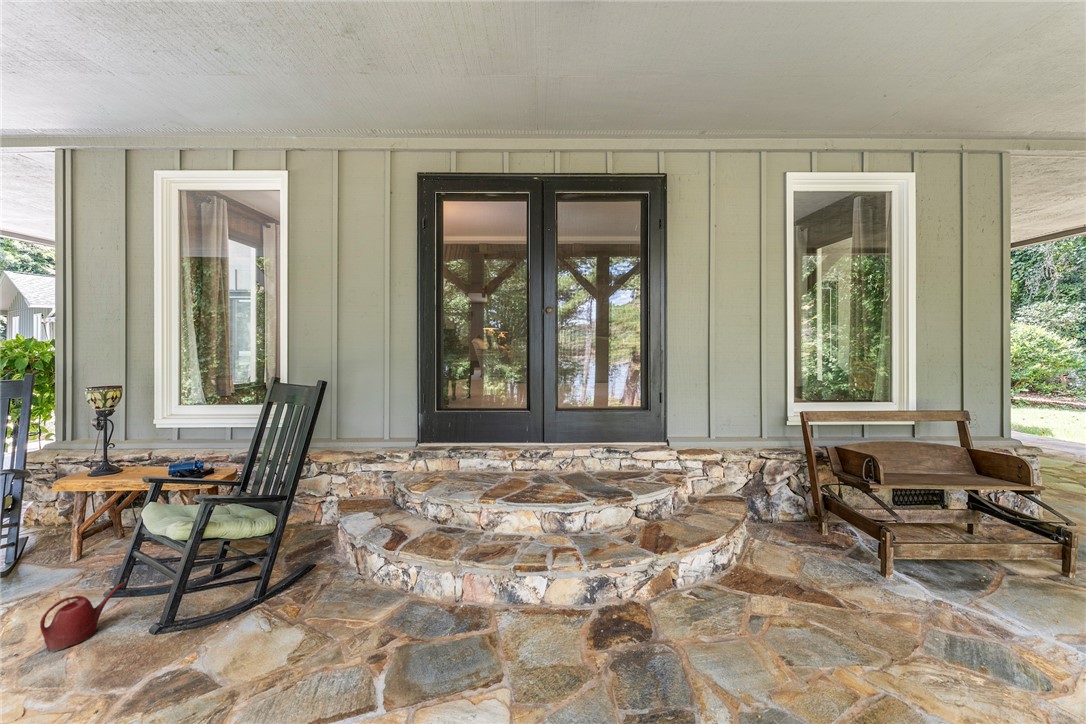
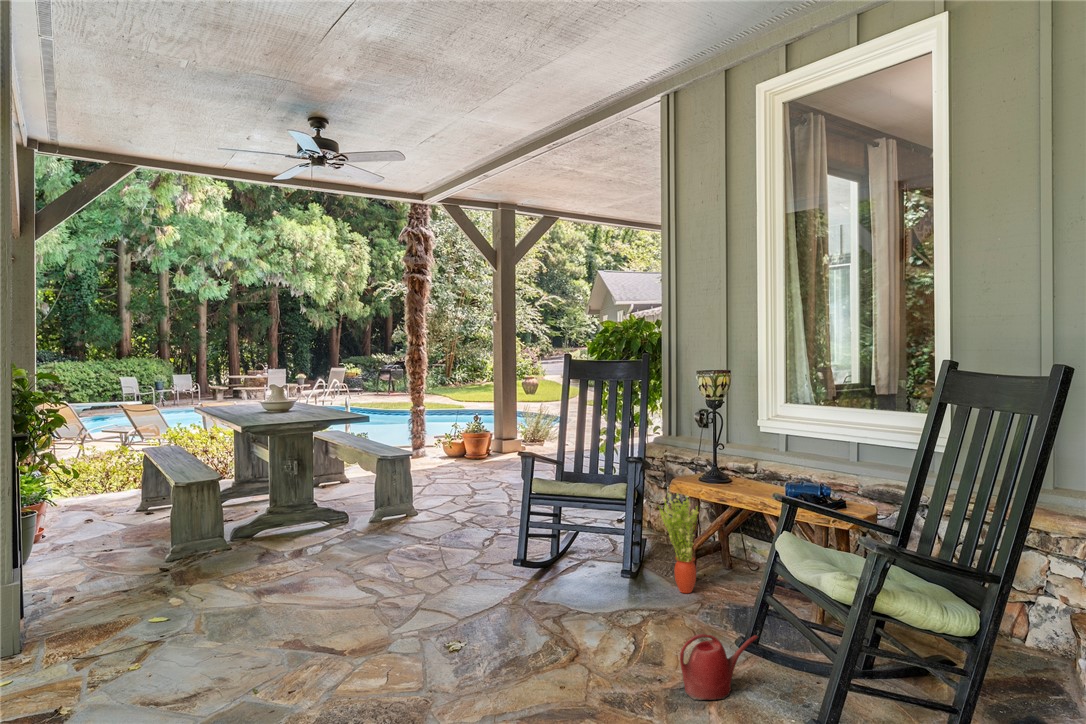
potted plant: none [33,490,84,571] -> present [660,493,699,593]

